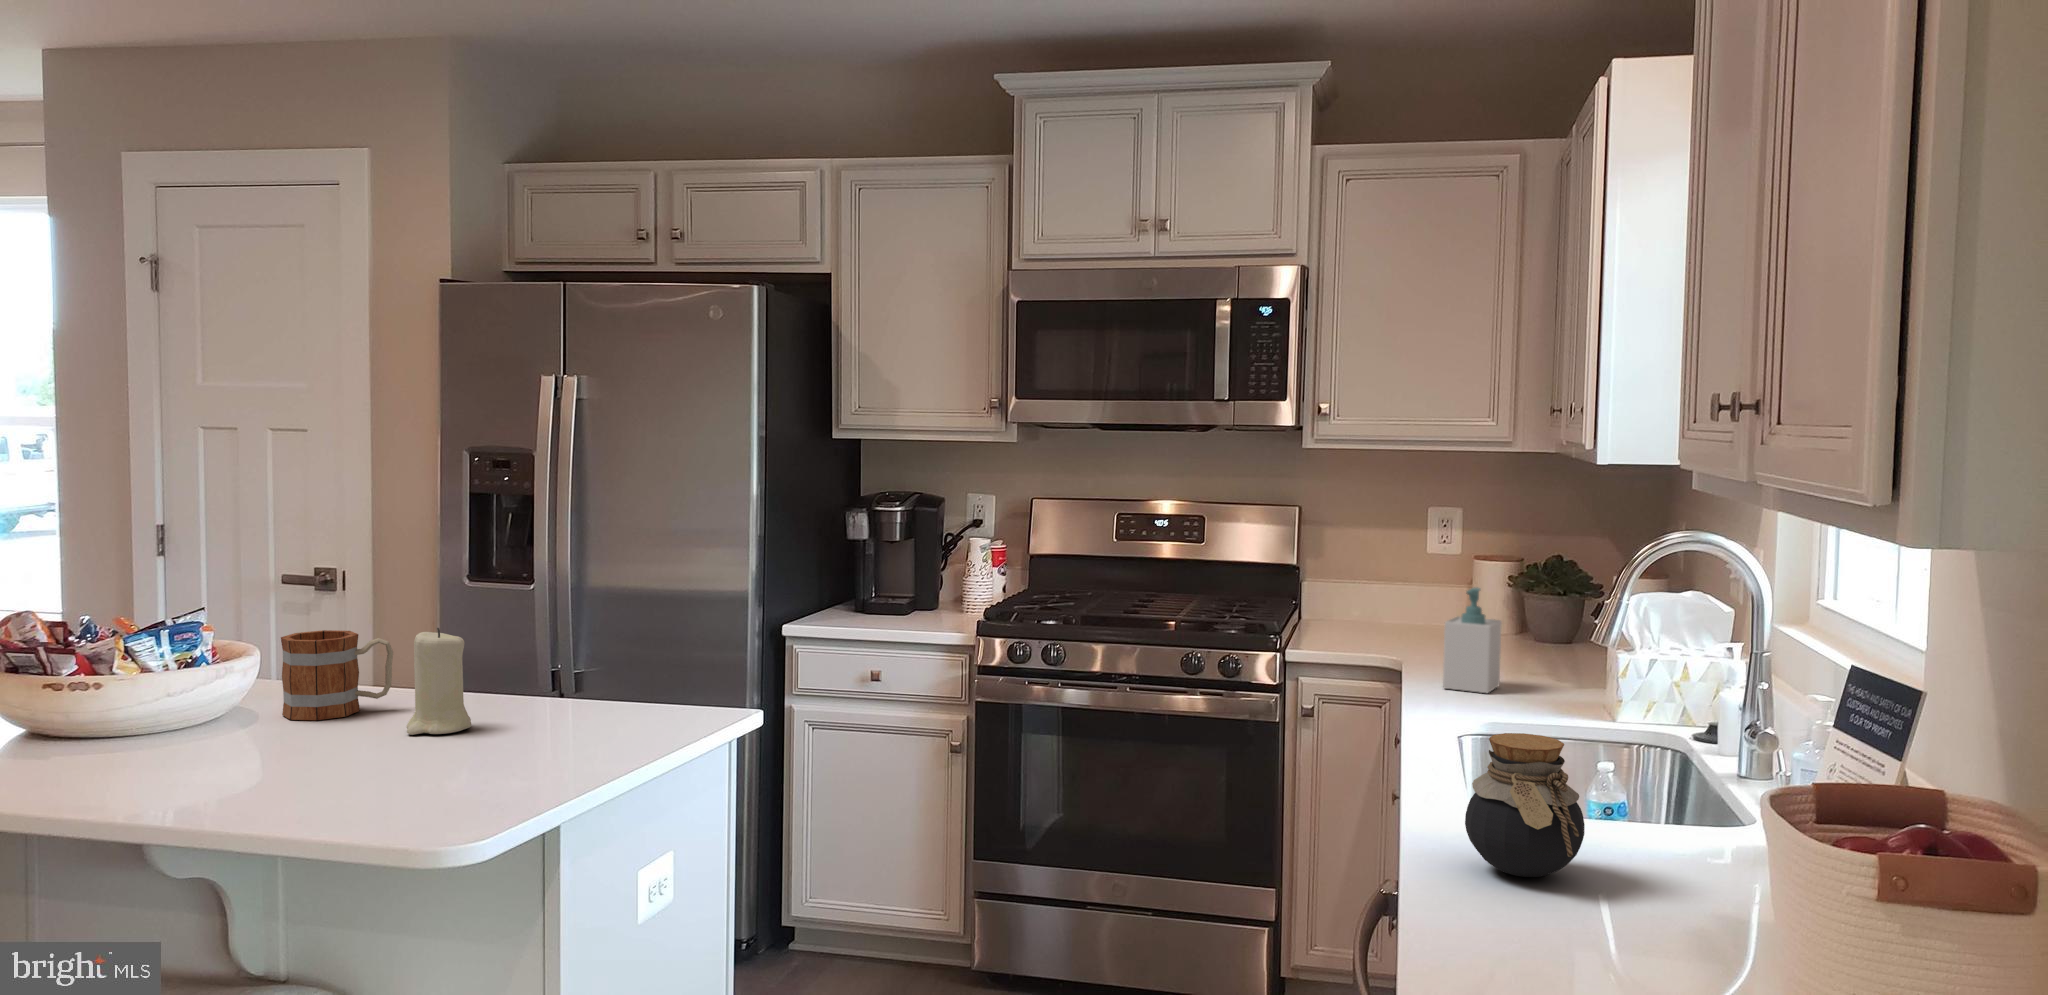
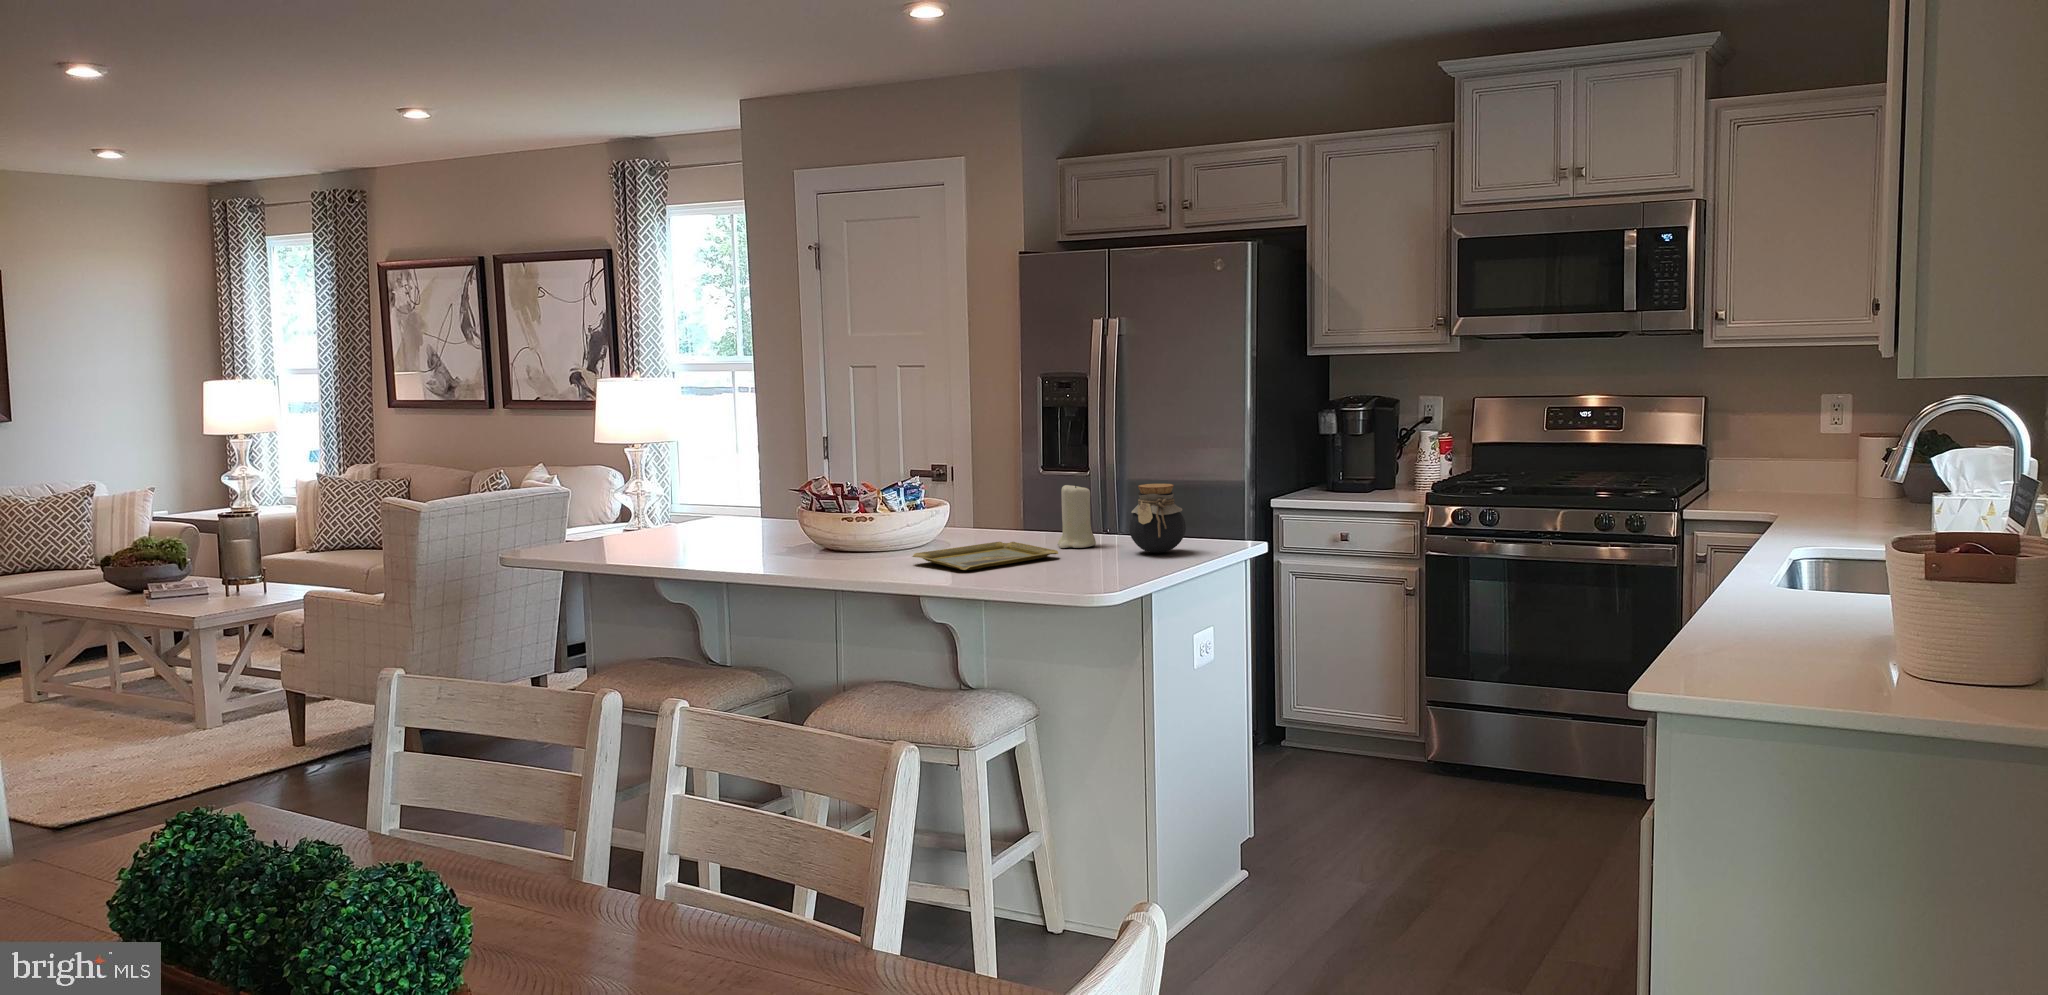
soap bottle: present [1443,587,1502,693] -> none [1811,454,1864,537]
mug: present [281,630,393,720] -> none [976,488,1040,542]
tray: none [102,728,388,799] -> present [912,542,1058,570]
jar: present [1465,733,1585,877] -> present [1129,484,1186,553]

